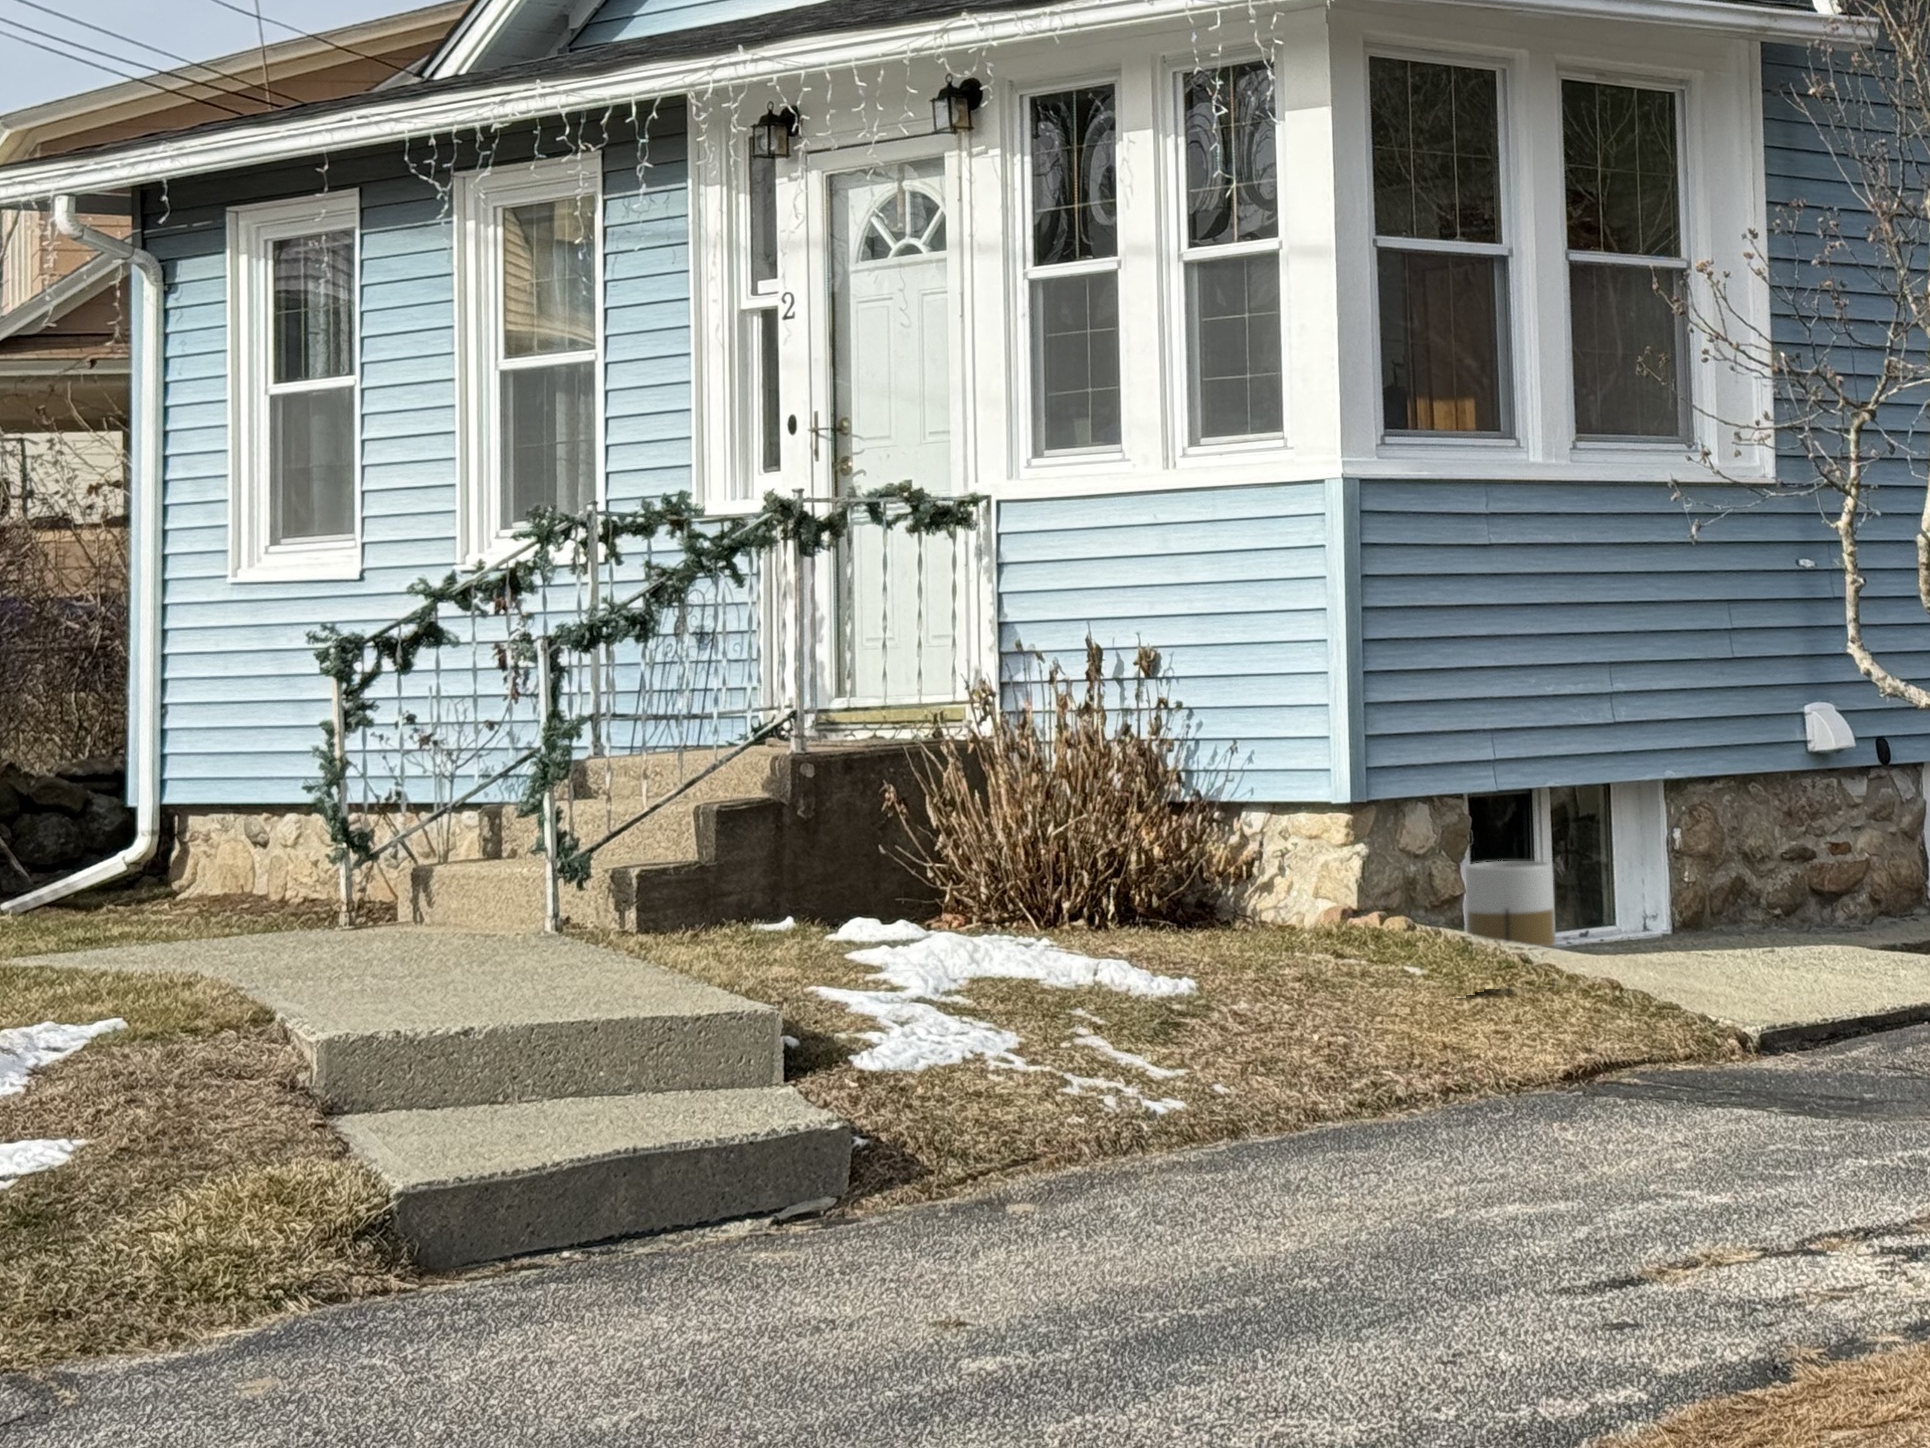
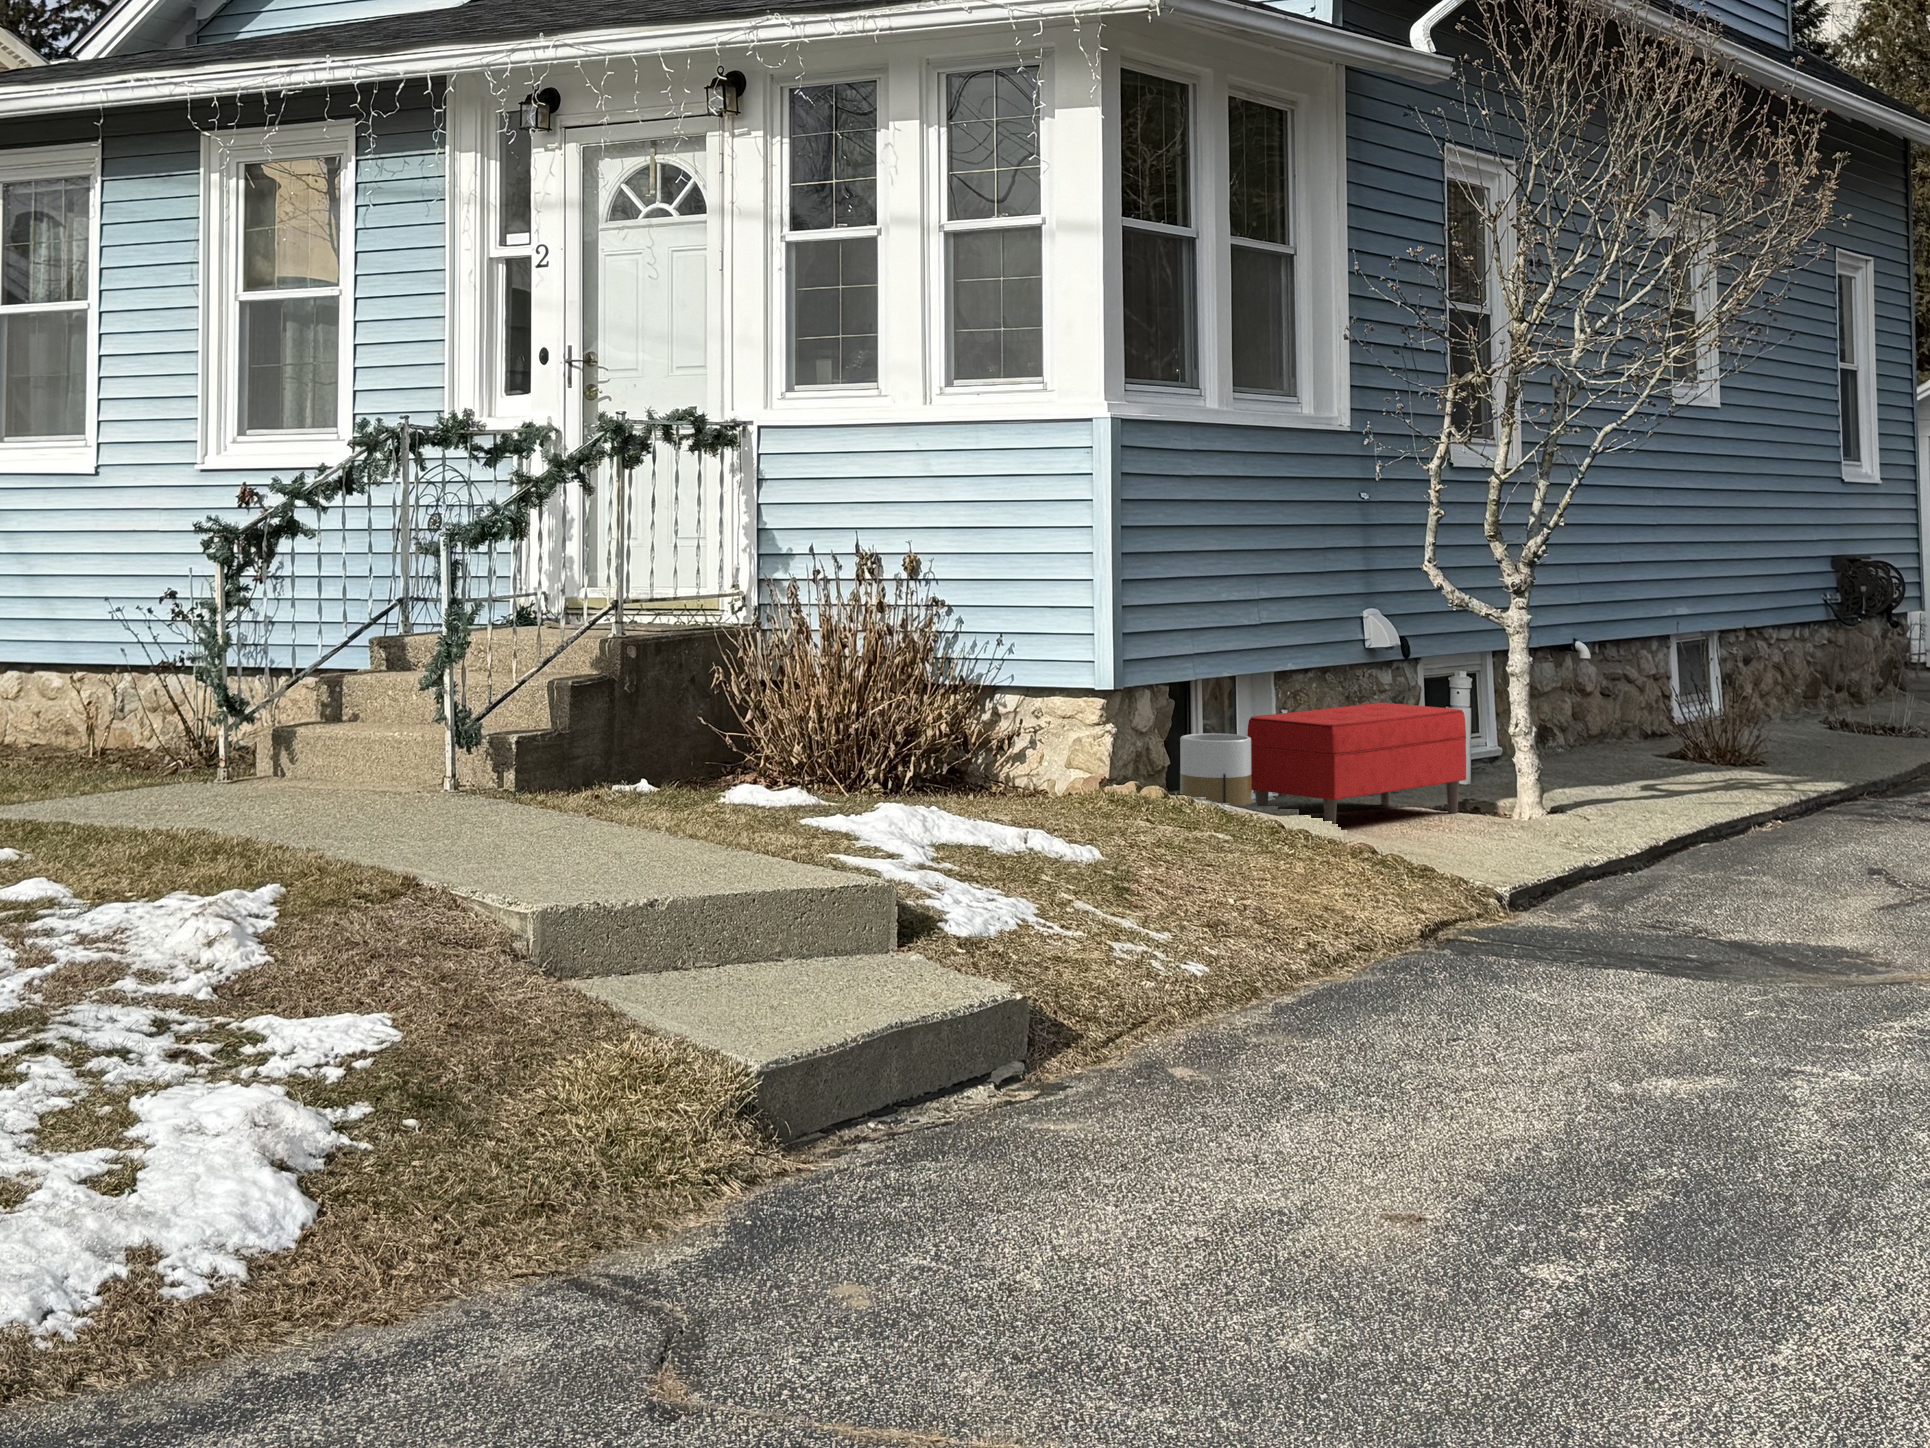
bench: none [1584,825,1886,984] -> present [1247,703,1466,824]

